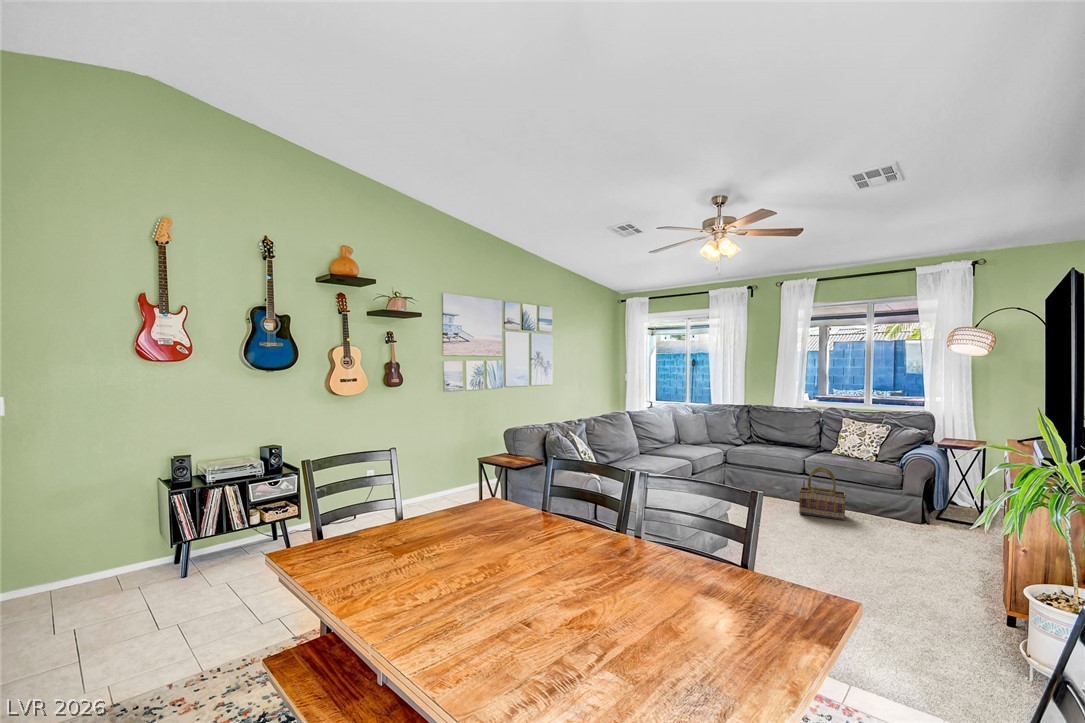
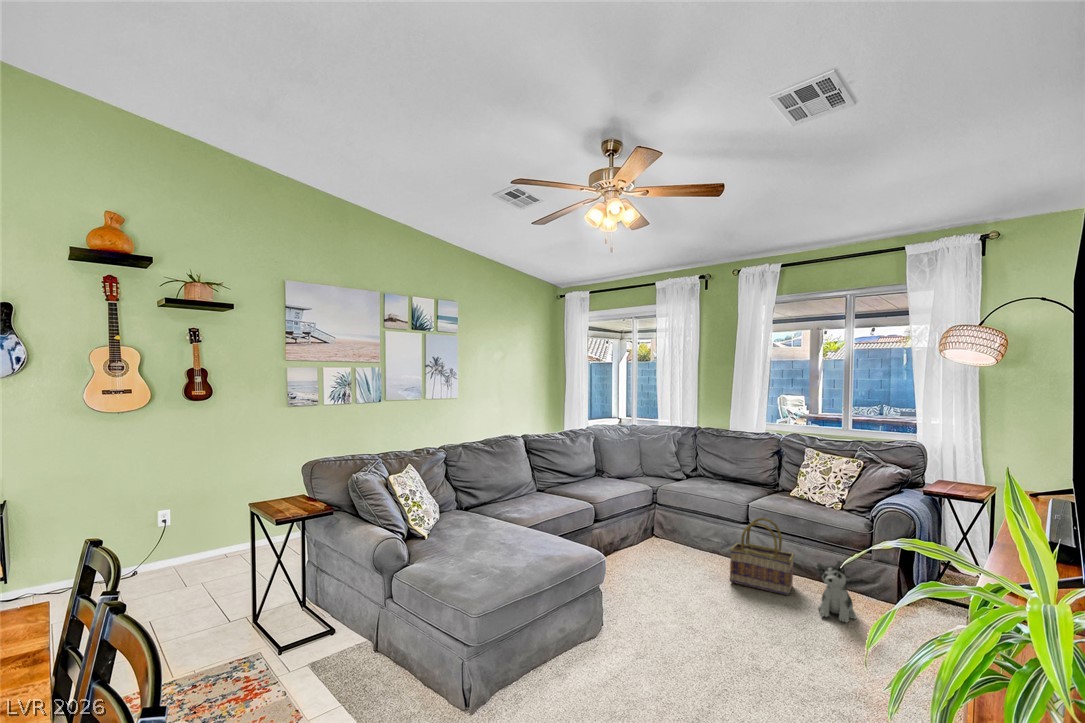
plush toy: none [868,492,897,533] -> present [817,561,856,623]

